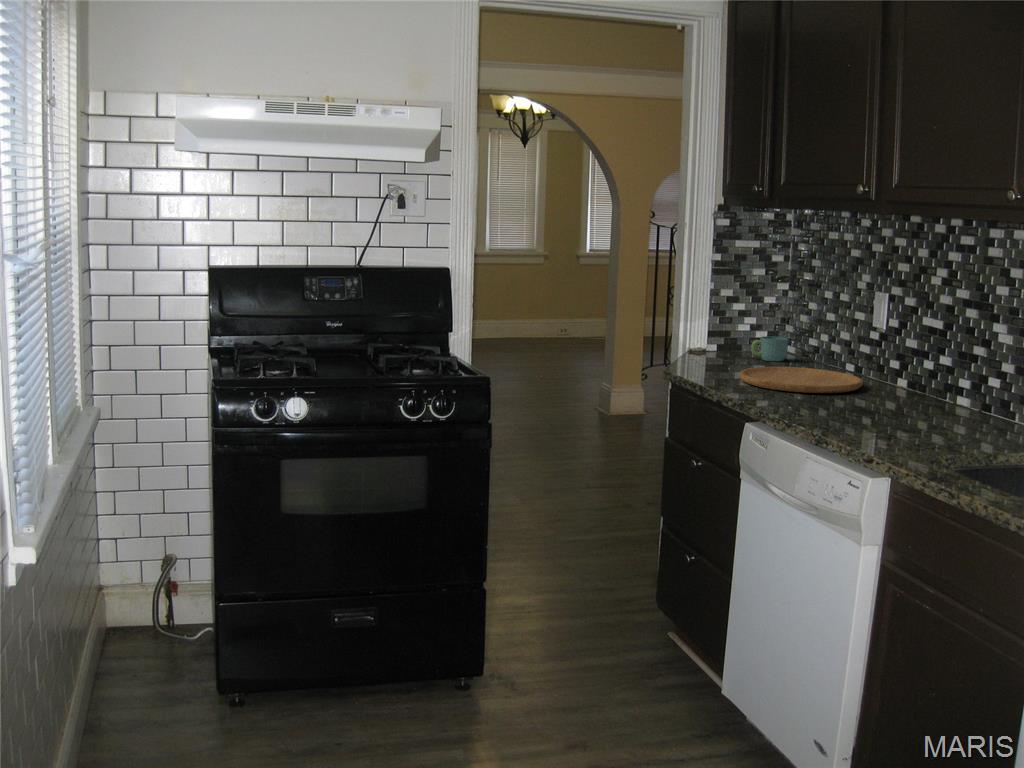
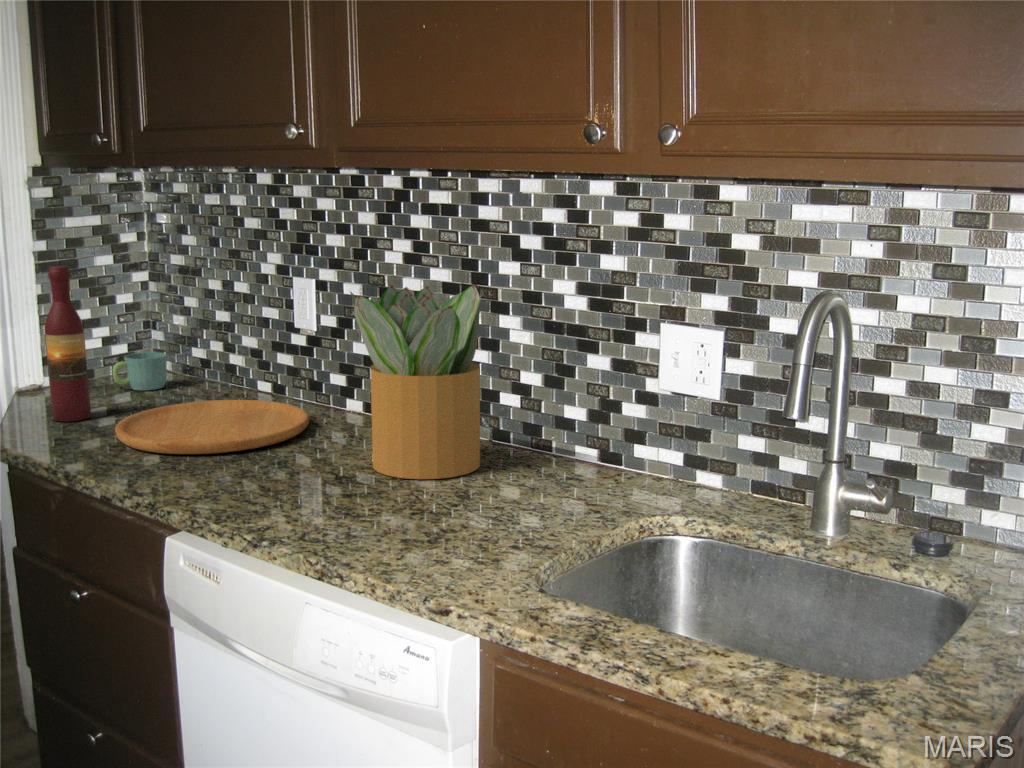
wine bottle: none [708,272,734,369] -> present [45,266,91,422]
potted plant: none [880,295,972,421] -> present [351,285,481,479]

